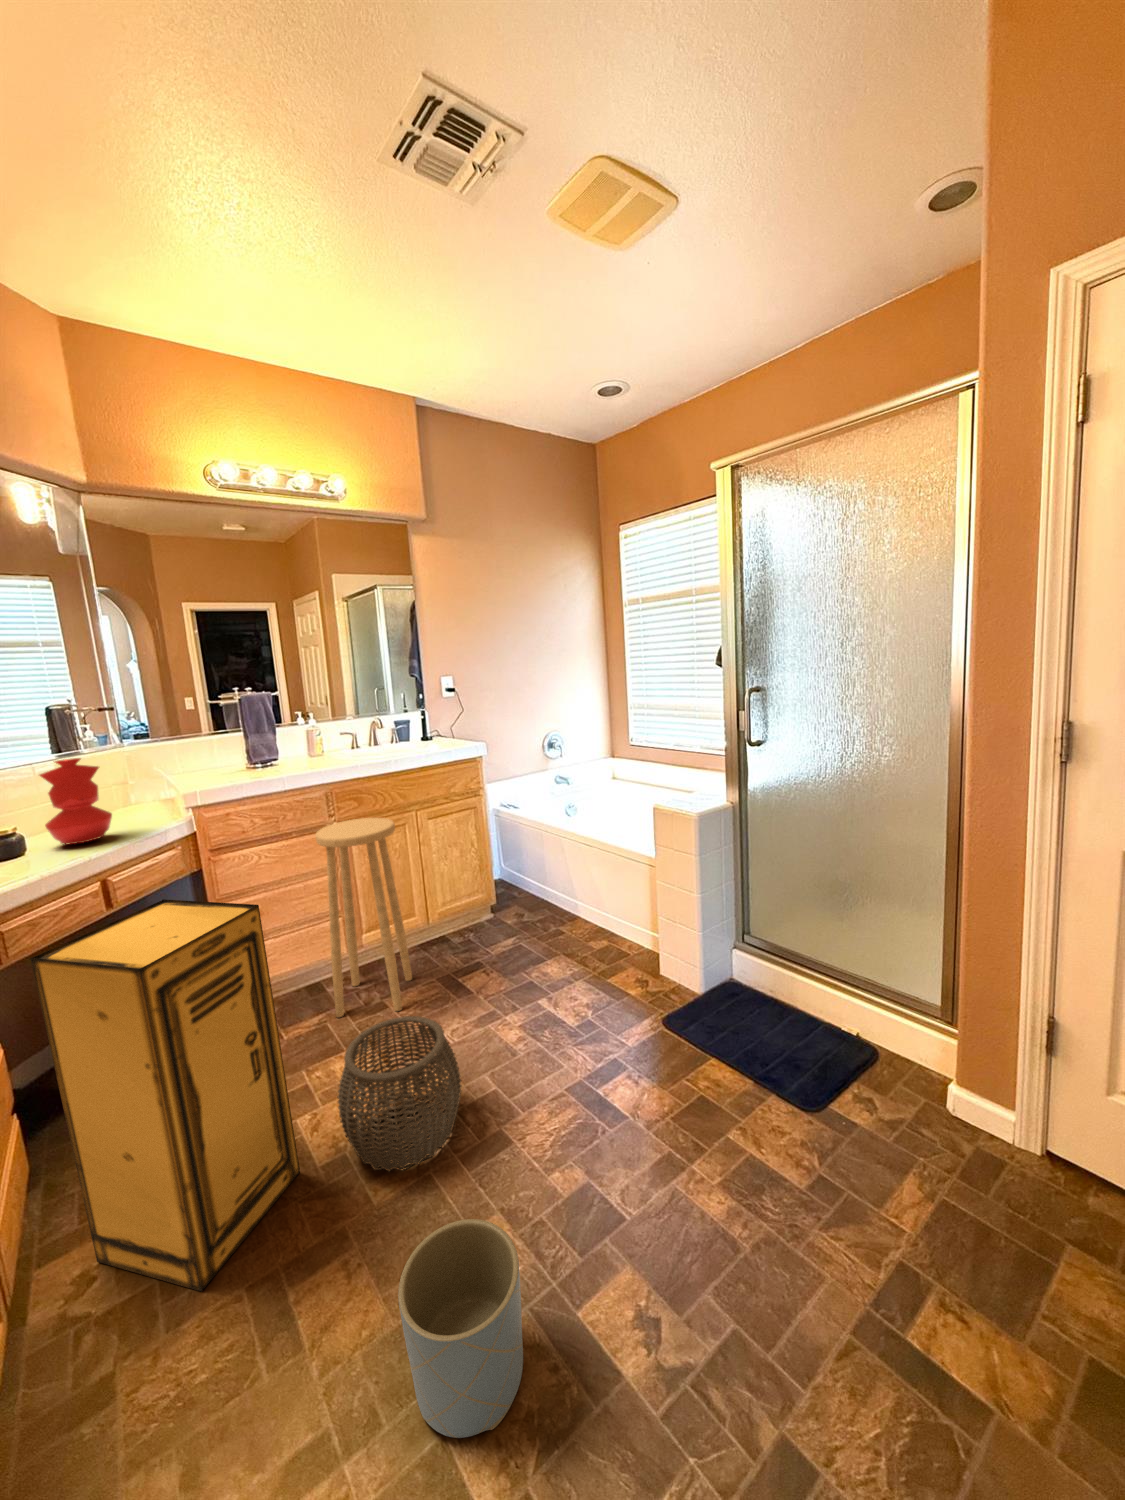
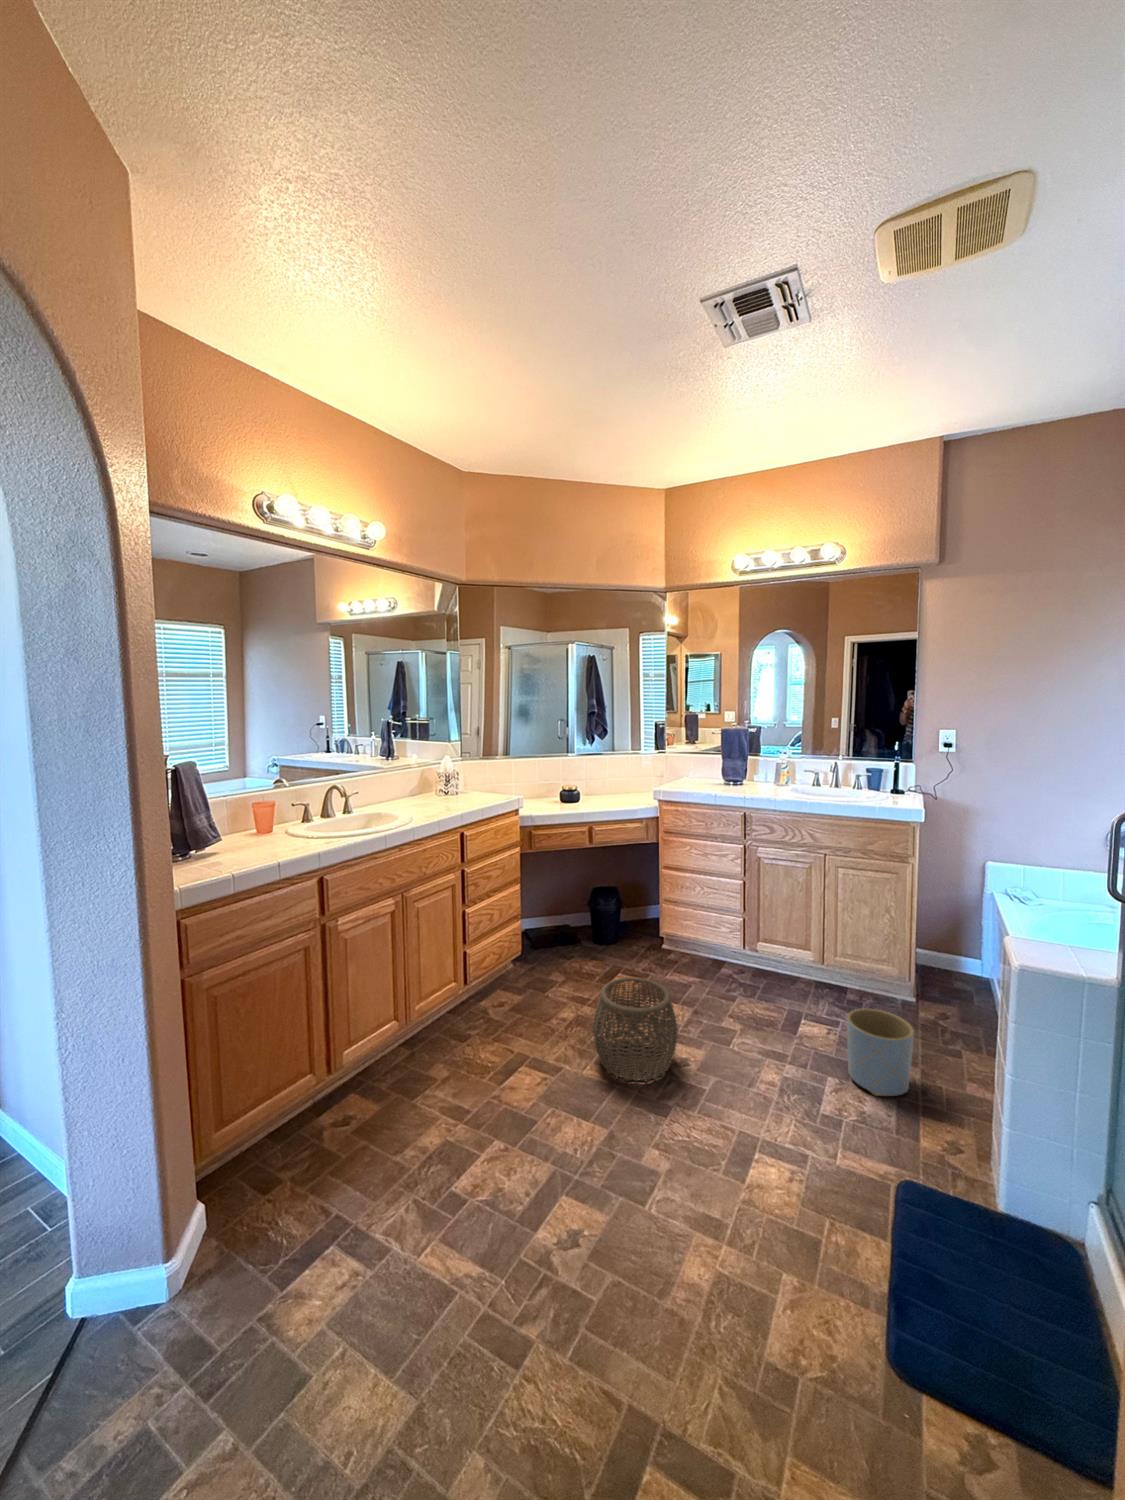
vase: present [40,758,112,844] -> none [581,757,610,805]
stool: present [316,818,412,1017] -> none [700,841,774,1008]
storage cabinet: present [31,899,300,1292] -> none [507,843,583,1040]
planter: present [398,1219,523,1438] -> present [847,1009,914,1096]

